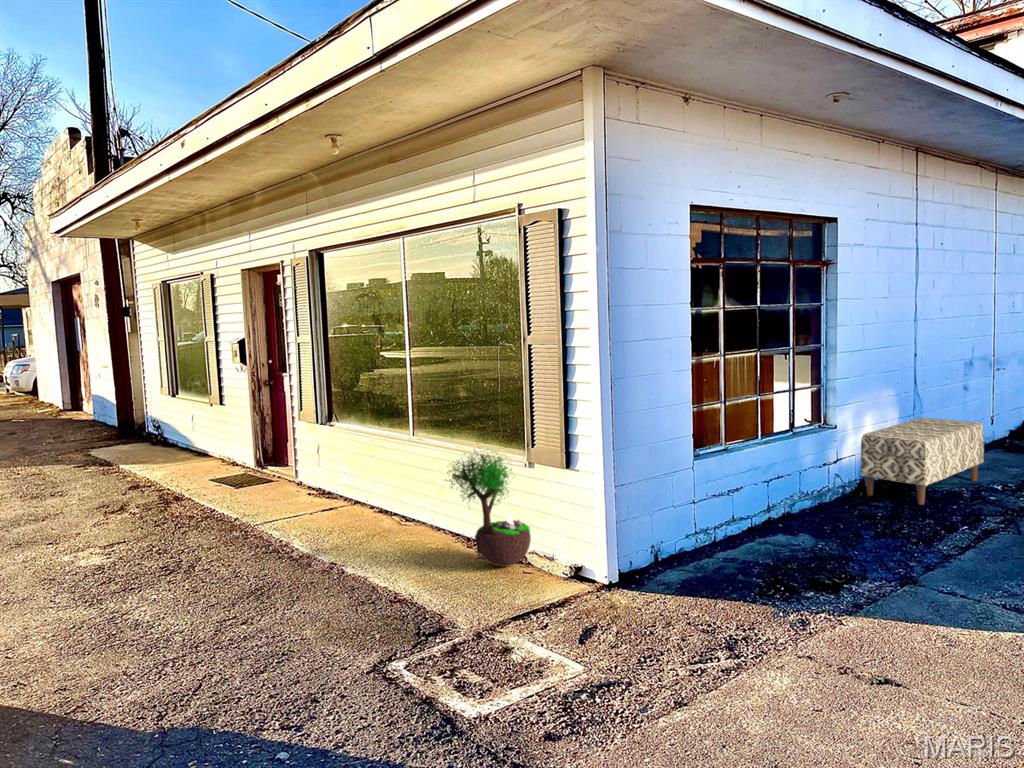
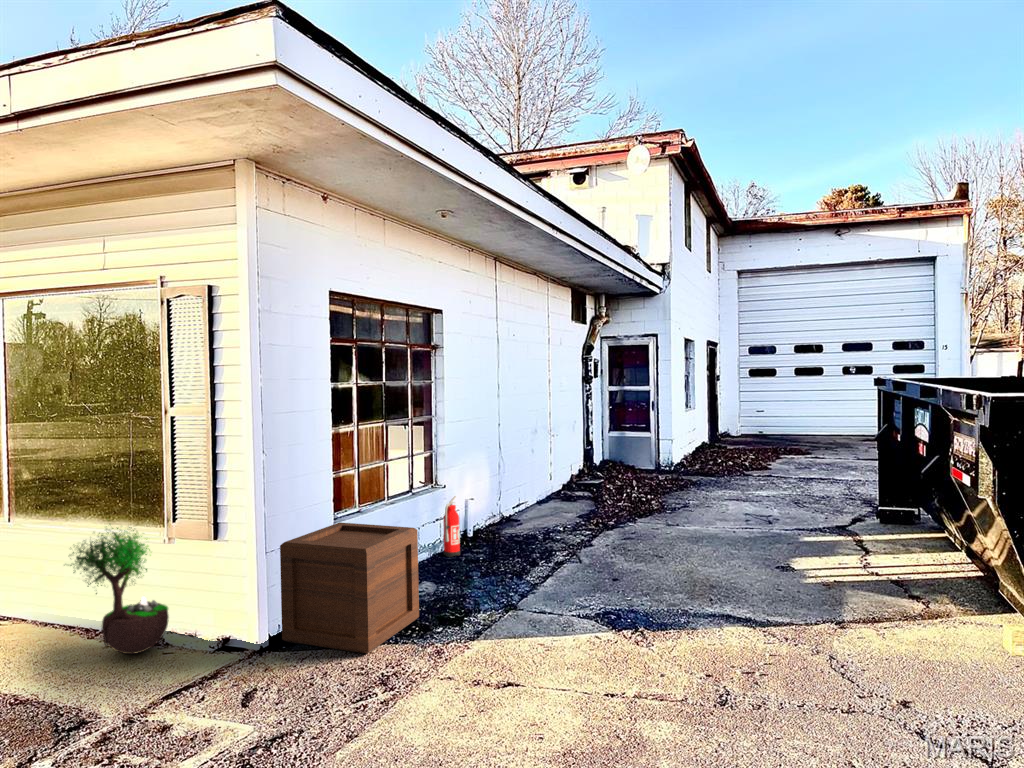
bench: present [861,418,984,505] -> none [463,478,546,547]
fire extinguisher: none [832,438,854,509] -> present [443,496,460,557]
wooden crate: none [628,461,786,610] -> present [280,522,419,654]

